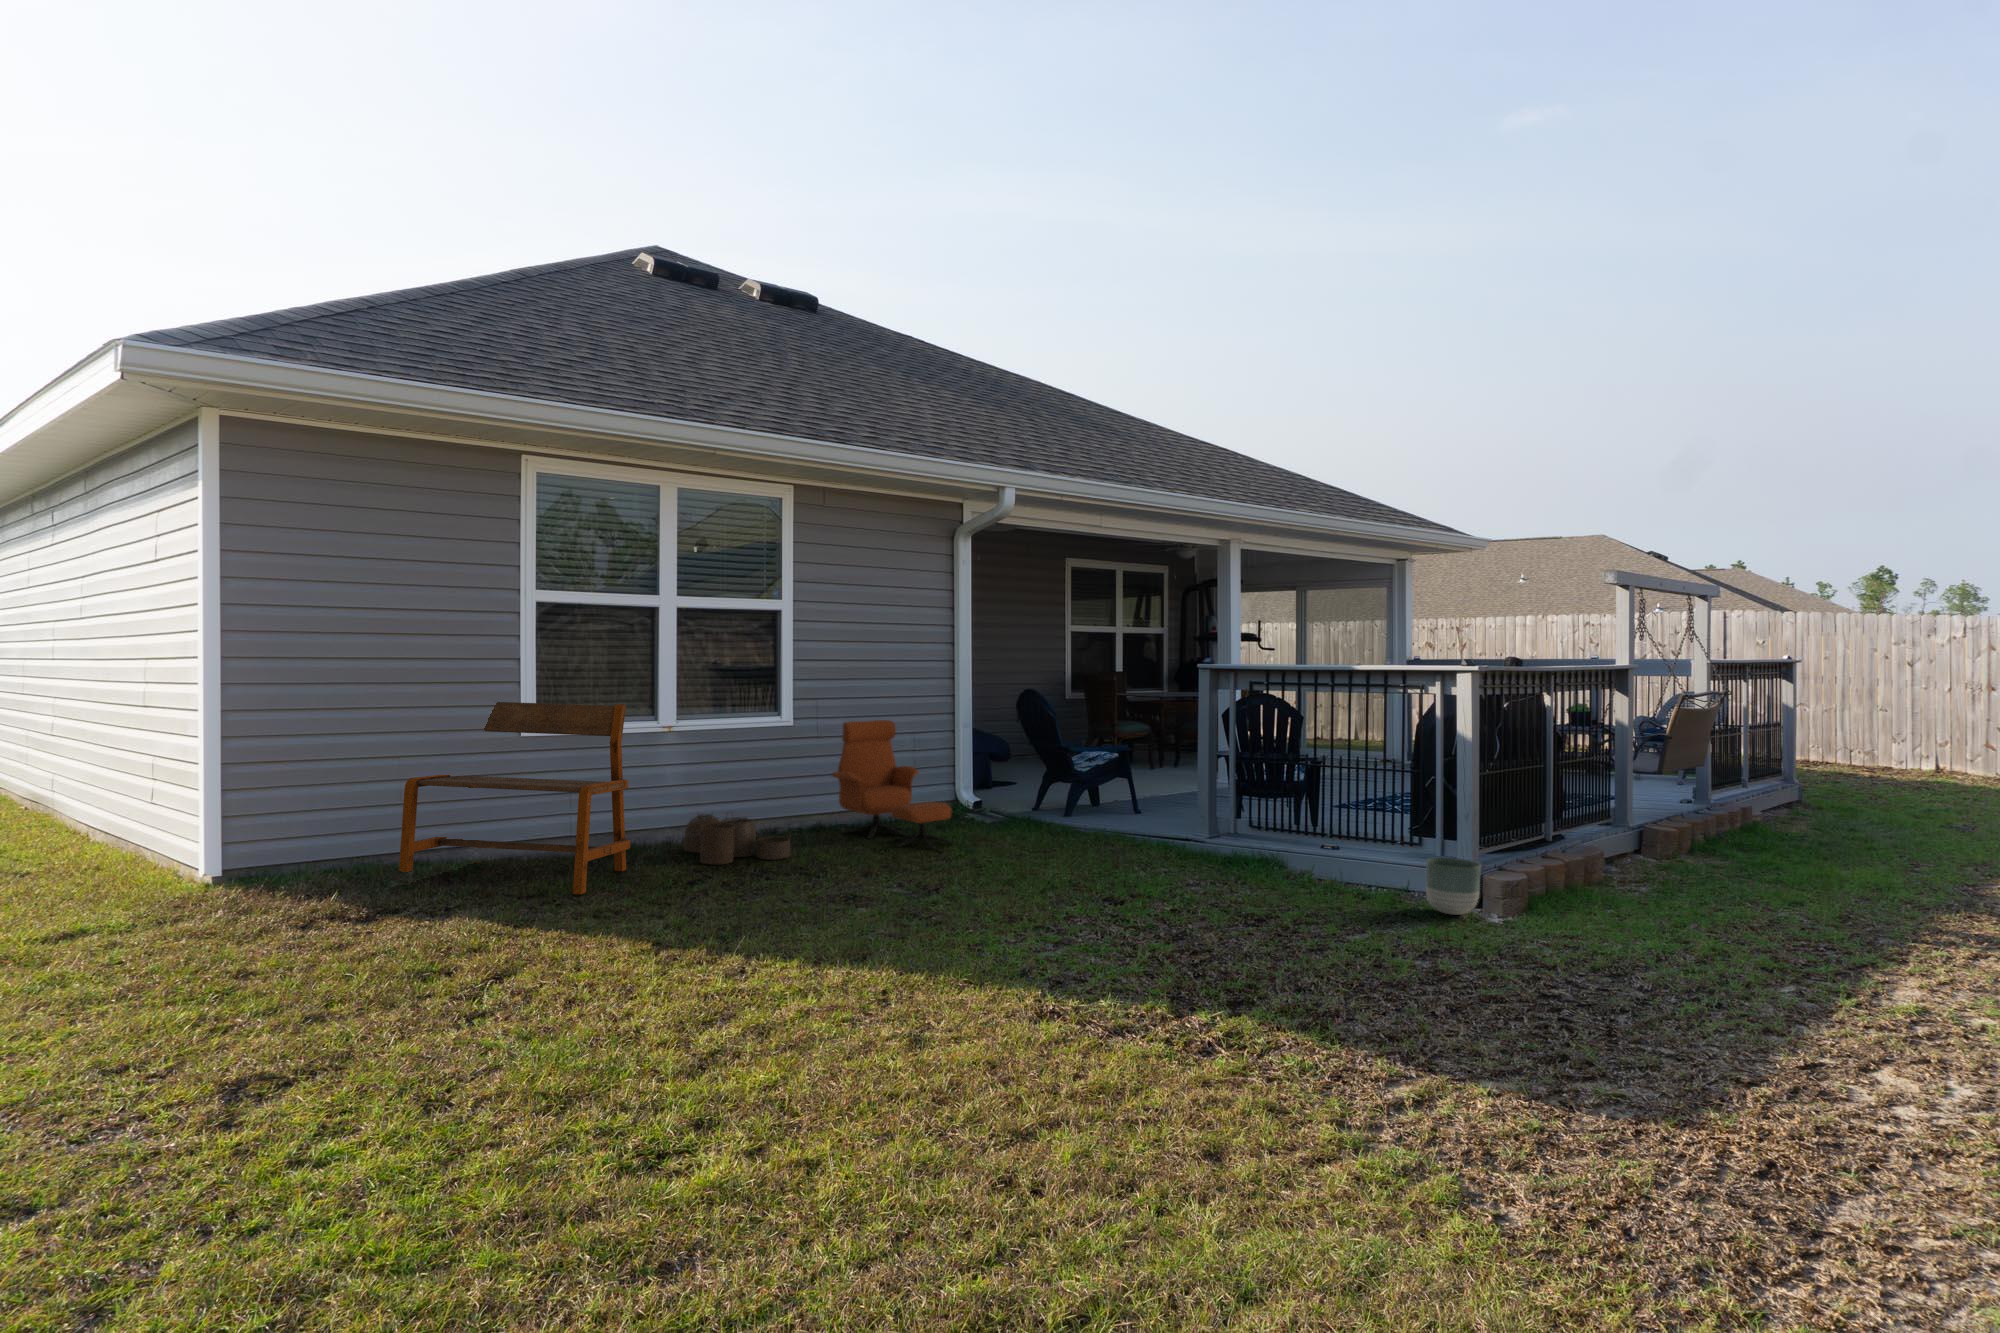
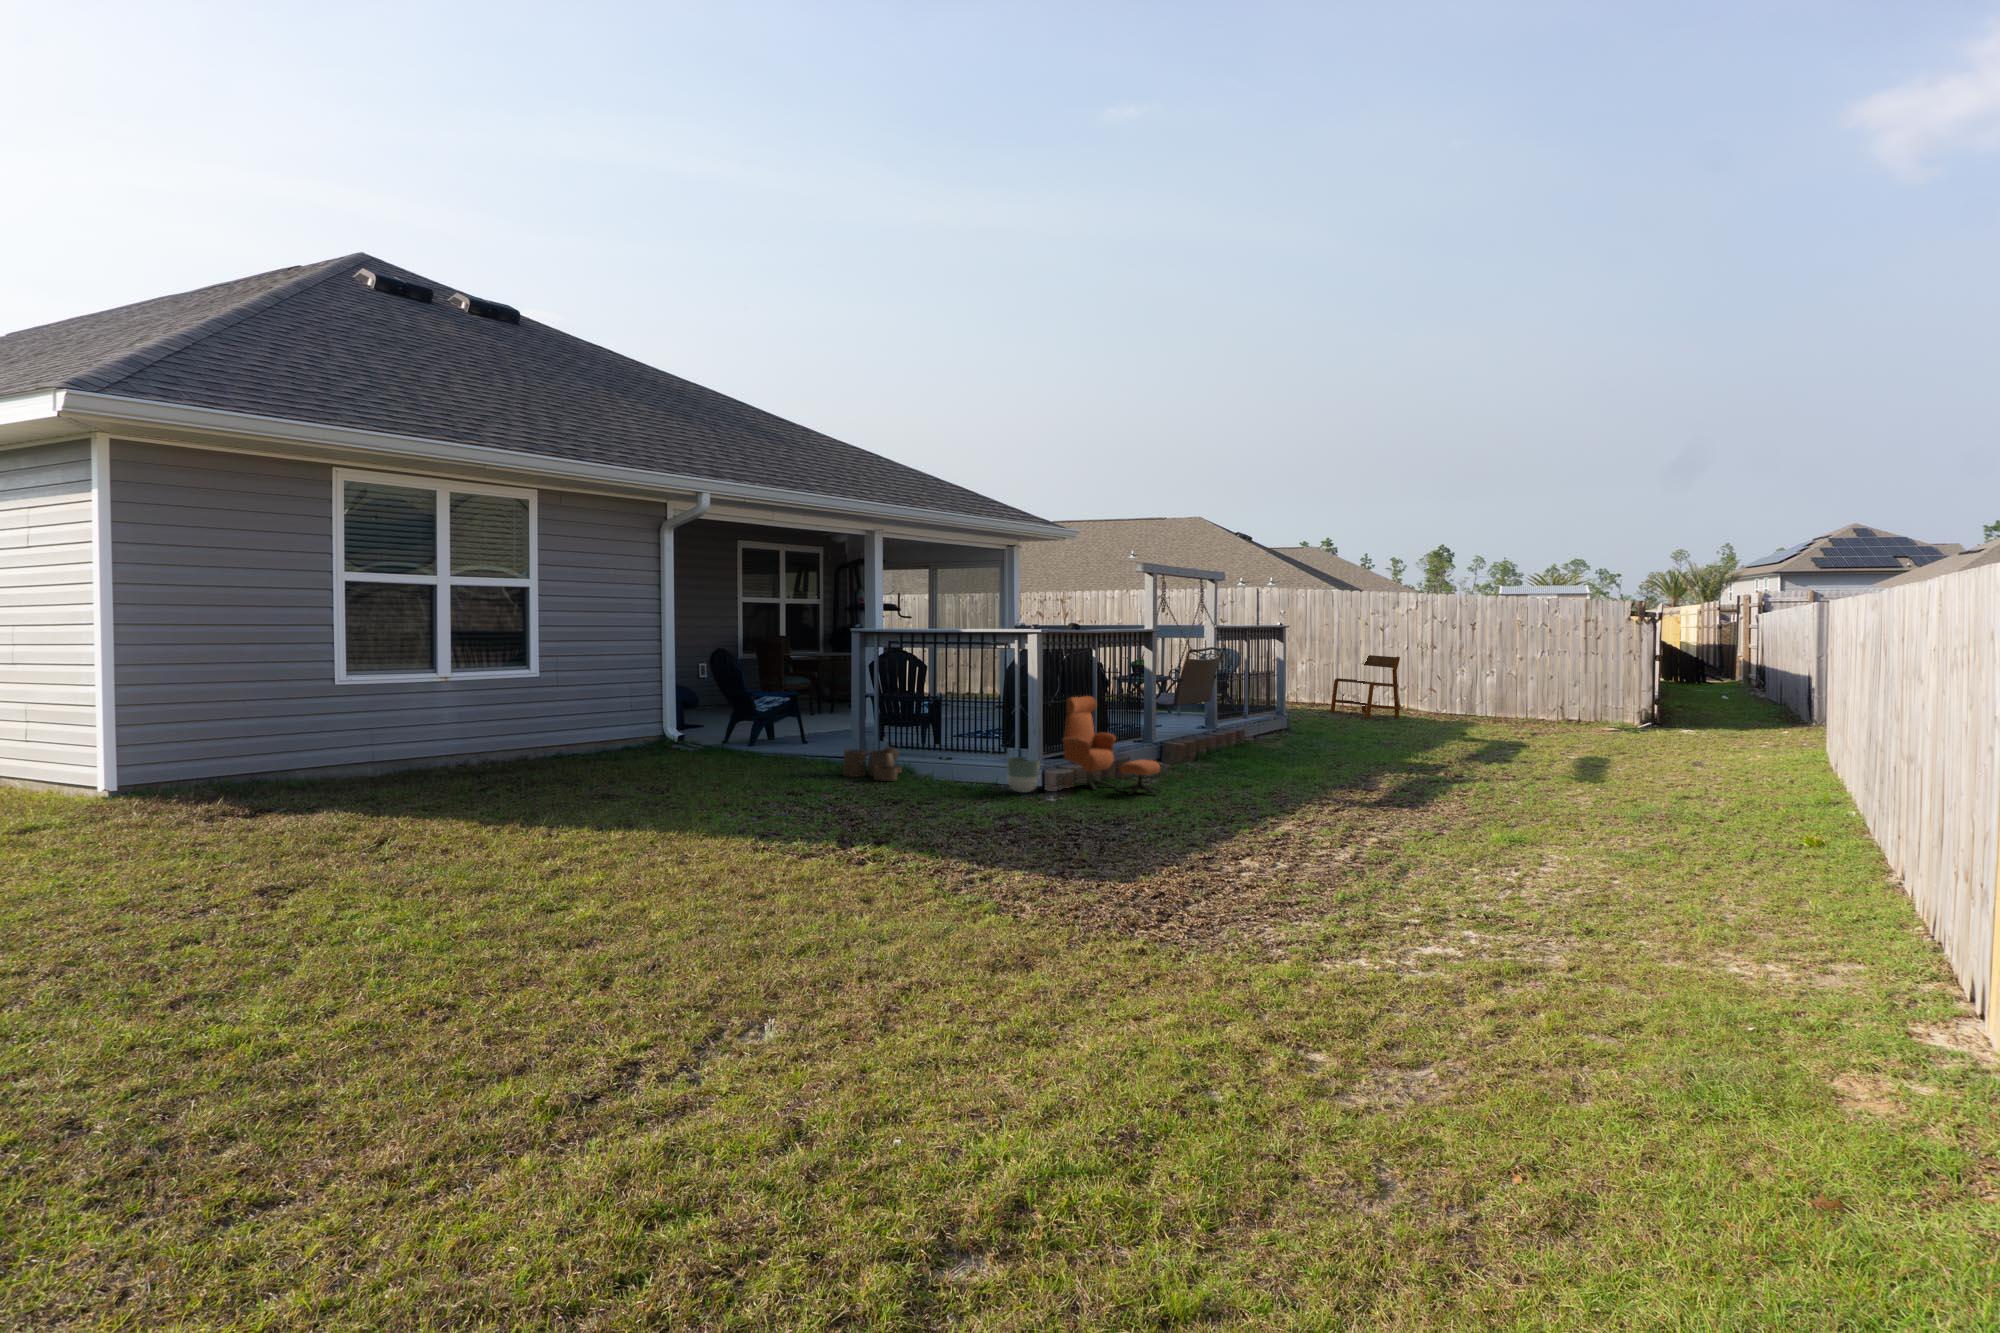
bench: present [399,702,630,894] -> present [1331,655,1400,718]
lounge chair: present [832,720,952,849] -> present [1062,696,1160,795]
woven basket: present [684,814,790,864] -> present [843,746,902,781]

